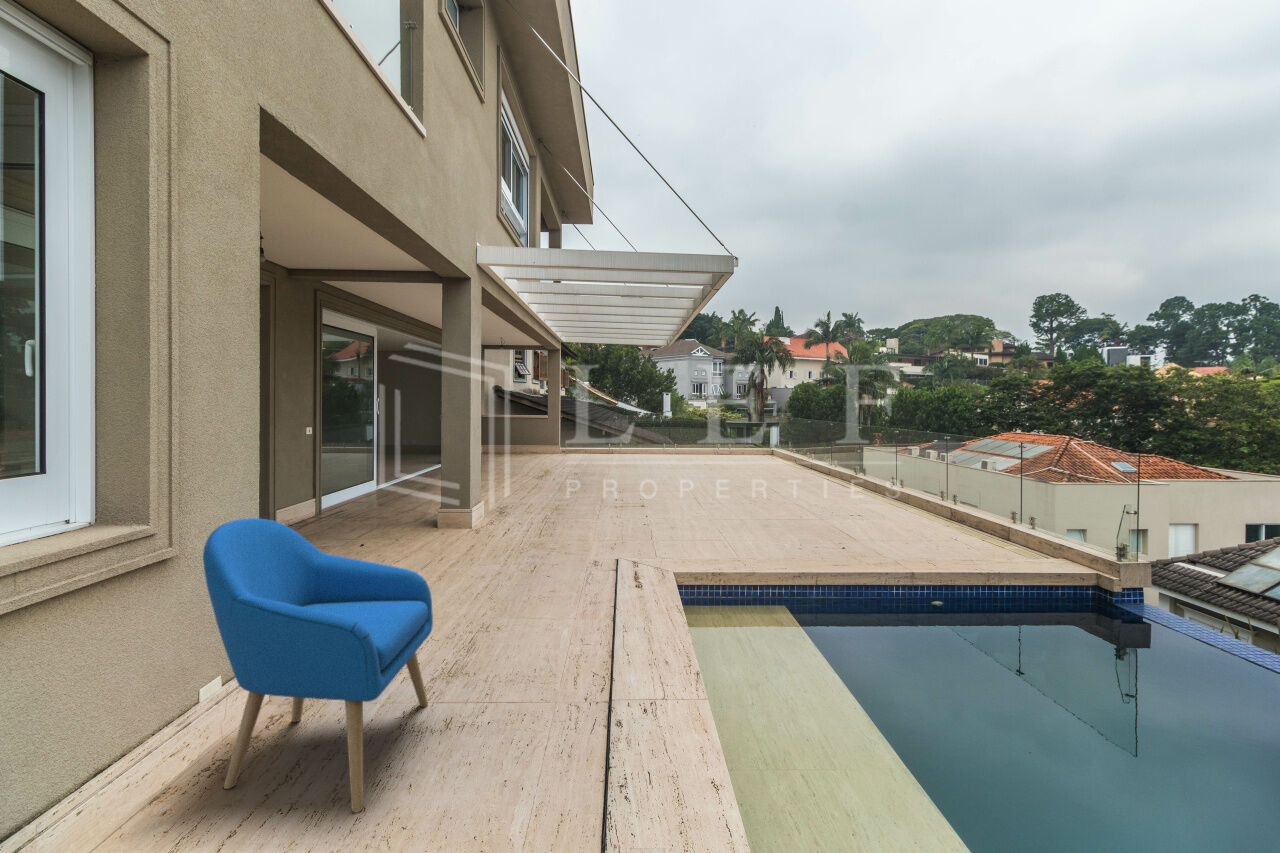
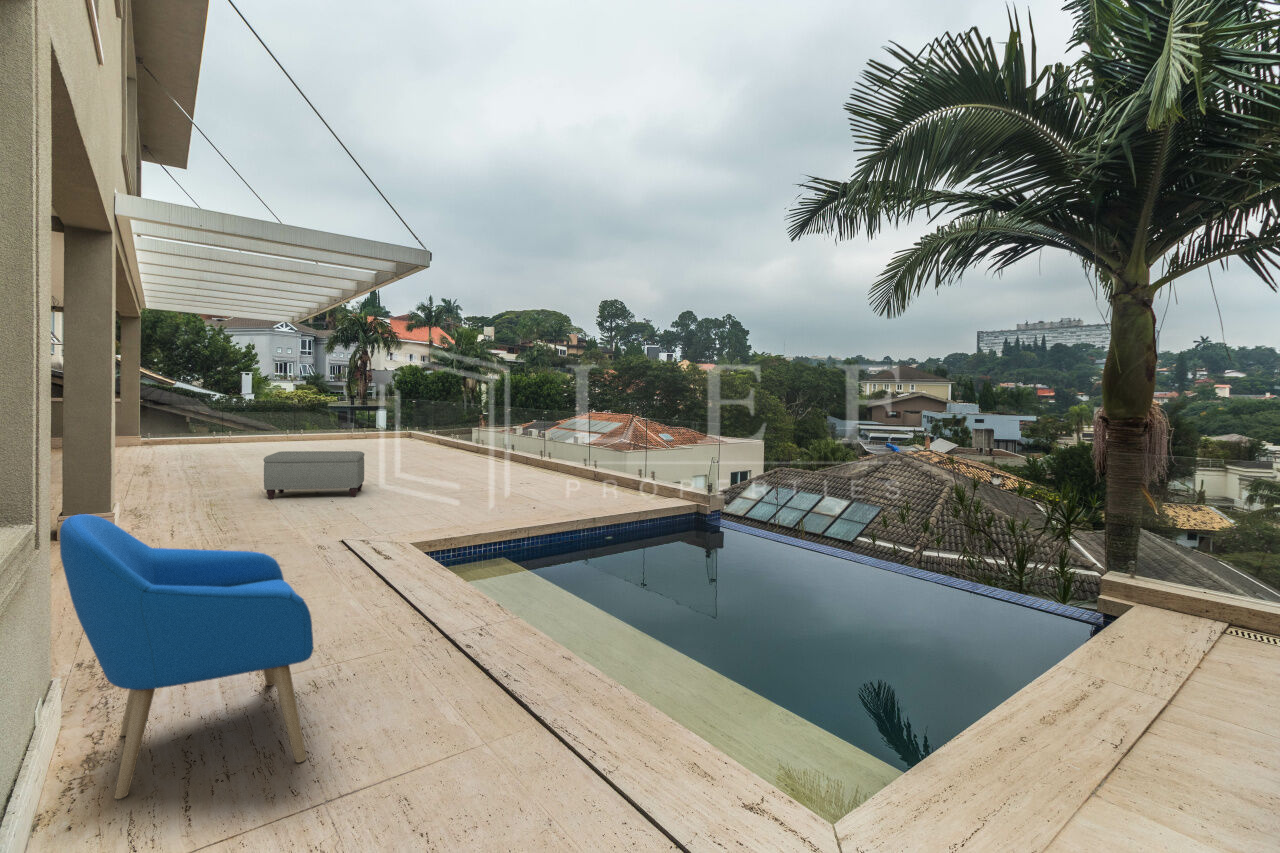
ottoman: none [596,465,685,514] -> present [264,451,364,499]

